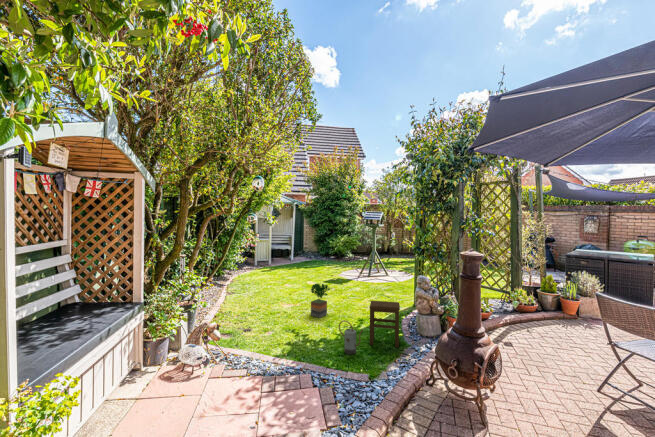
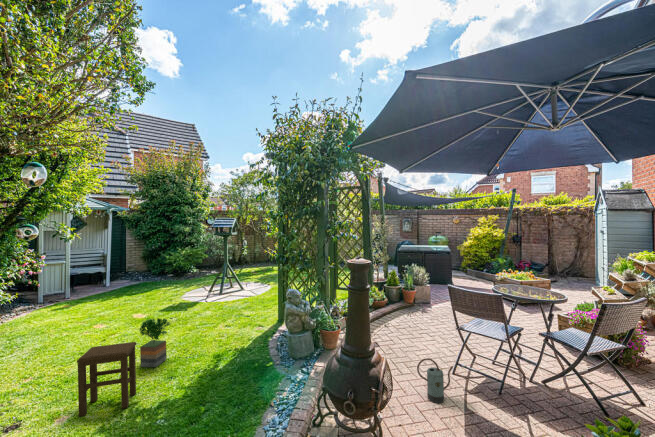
stool: present [370,301,400,347] -> present [77,342,137,416]
watering can: present [339,320,363,354] -> present [417,358,453,403]

